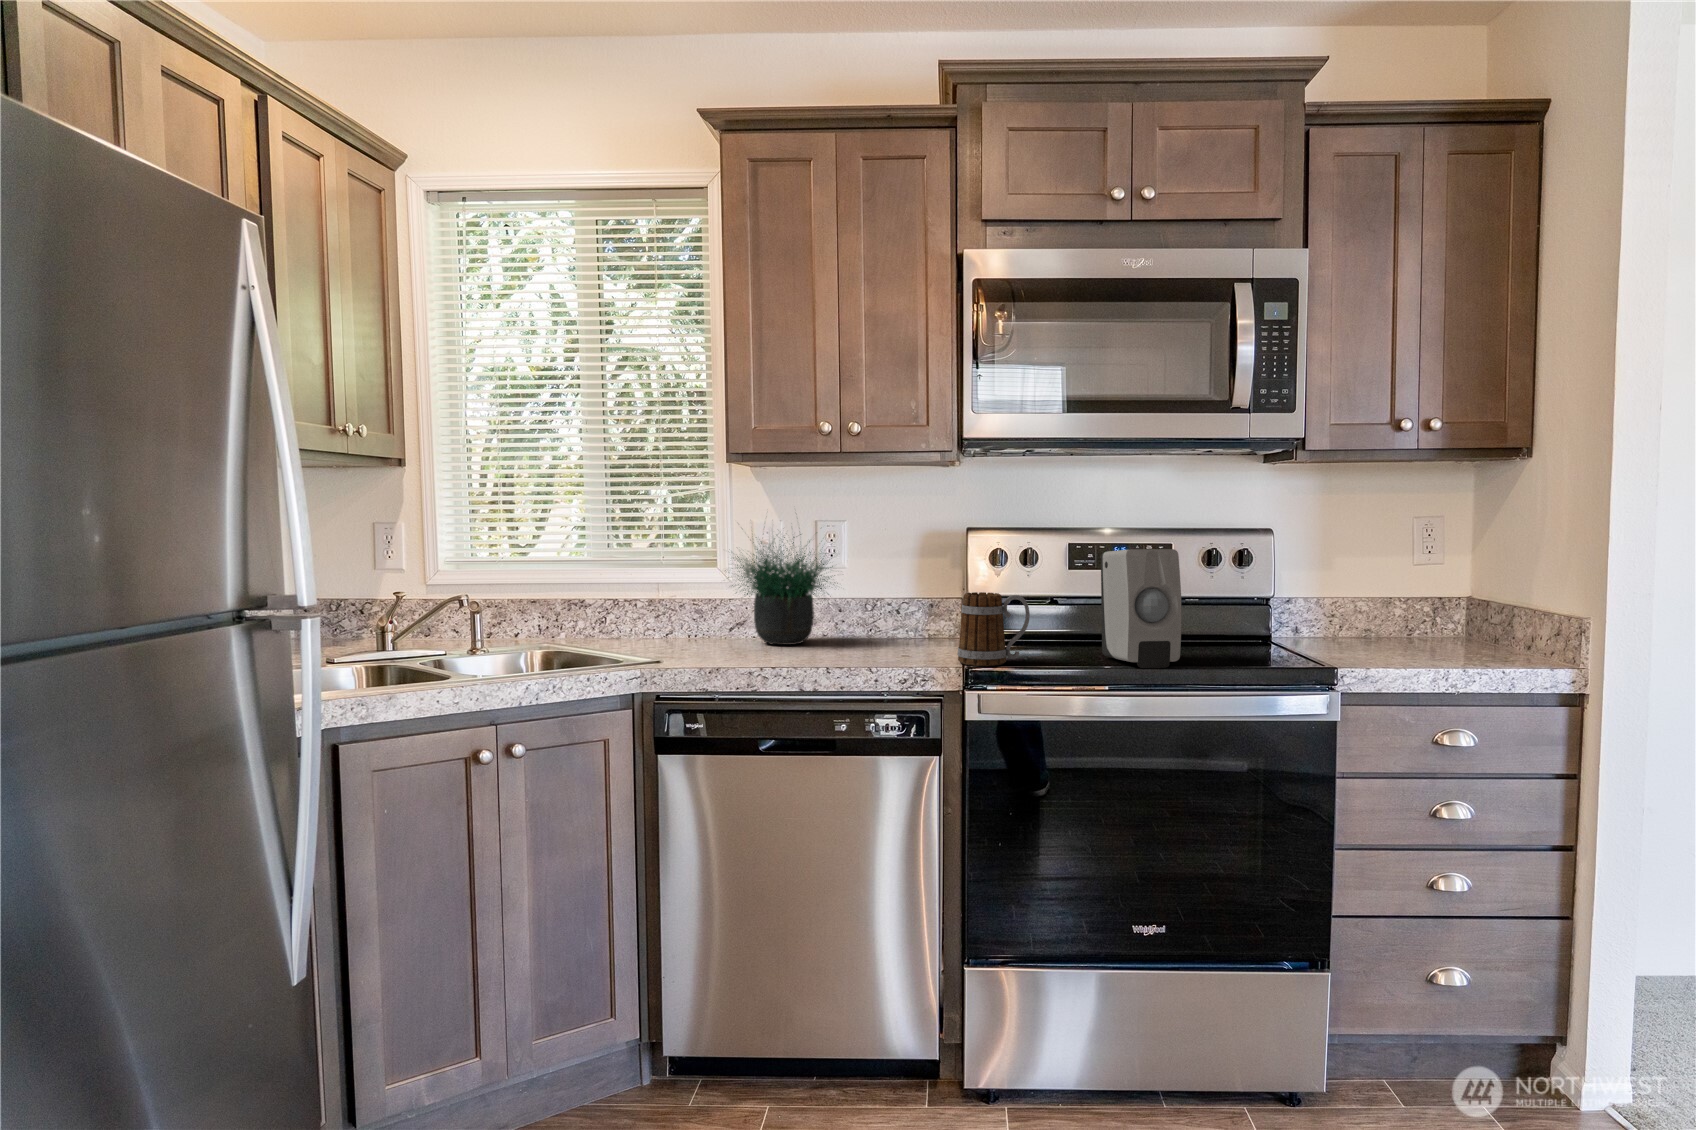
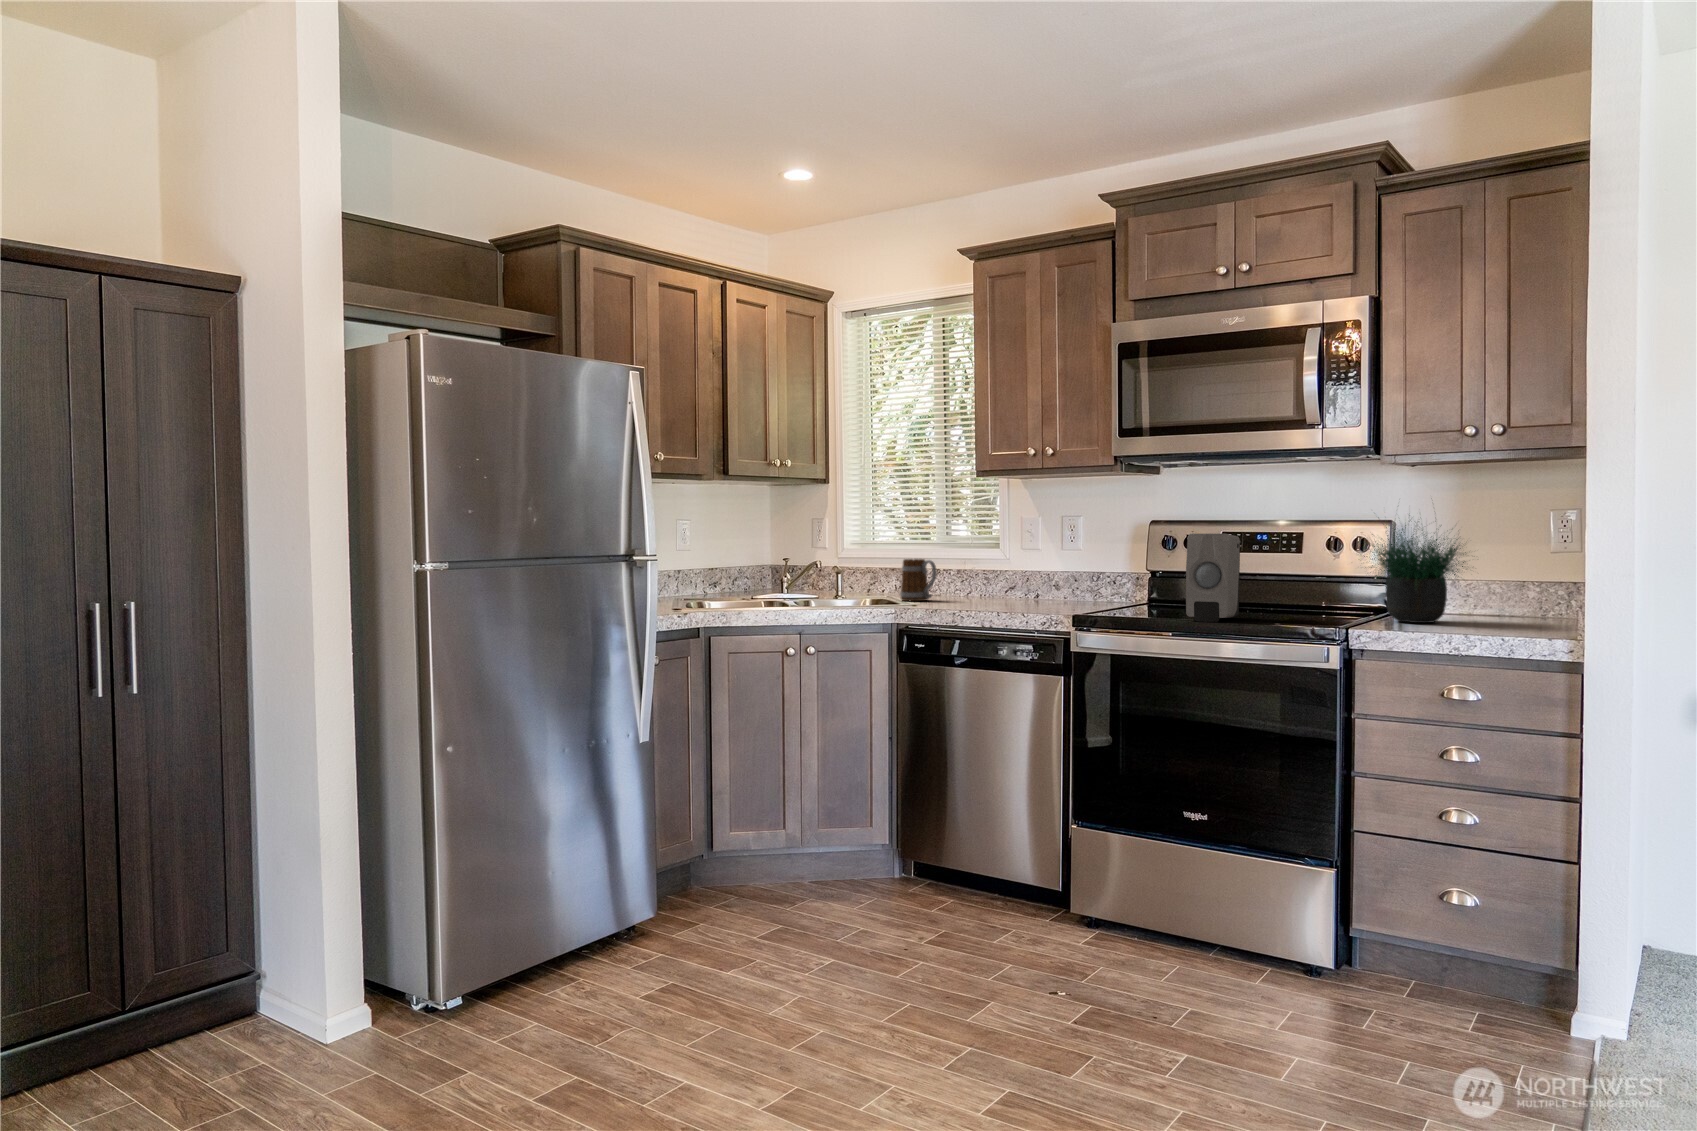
potted plant: present [732,534,833,645] -> present [1364,515,1466,623]
mug: present [957,592,1030,666] -> present [900,559,937,601]

